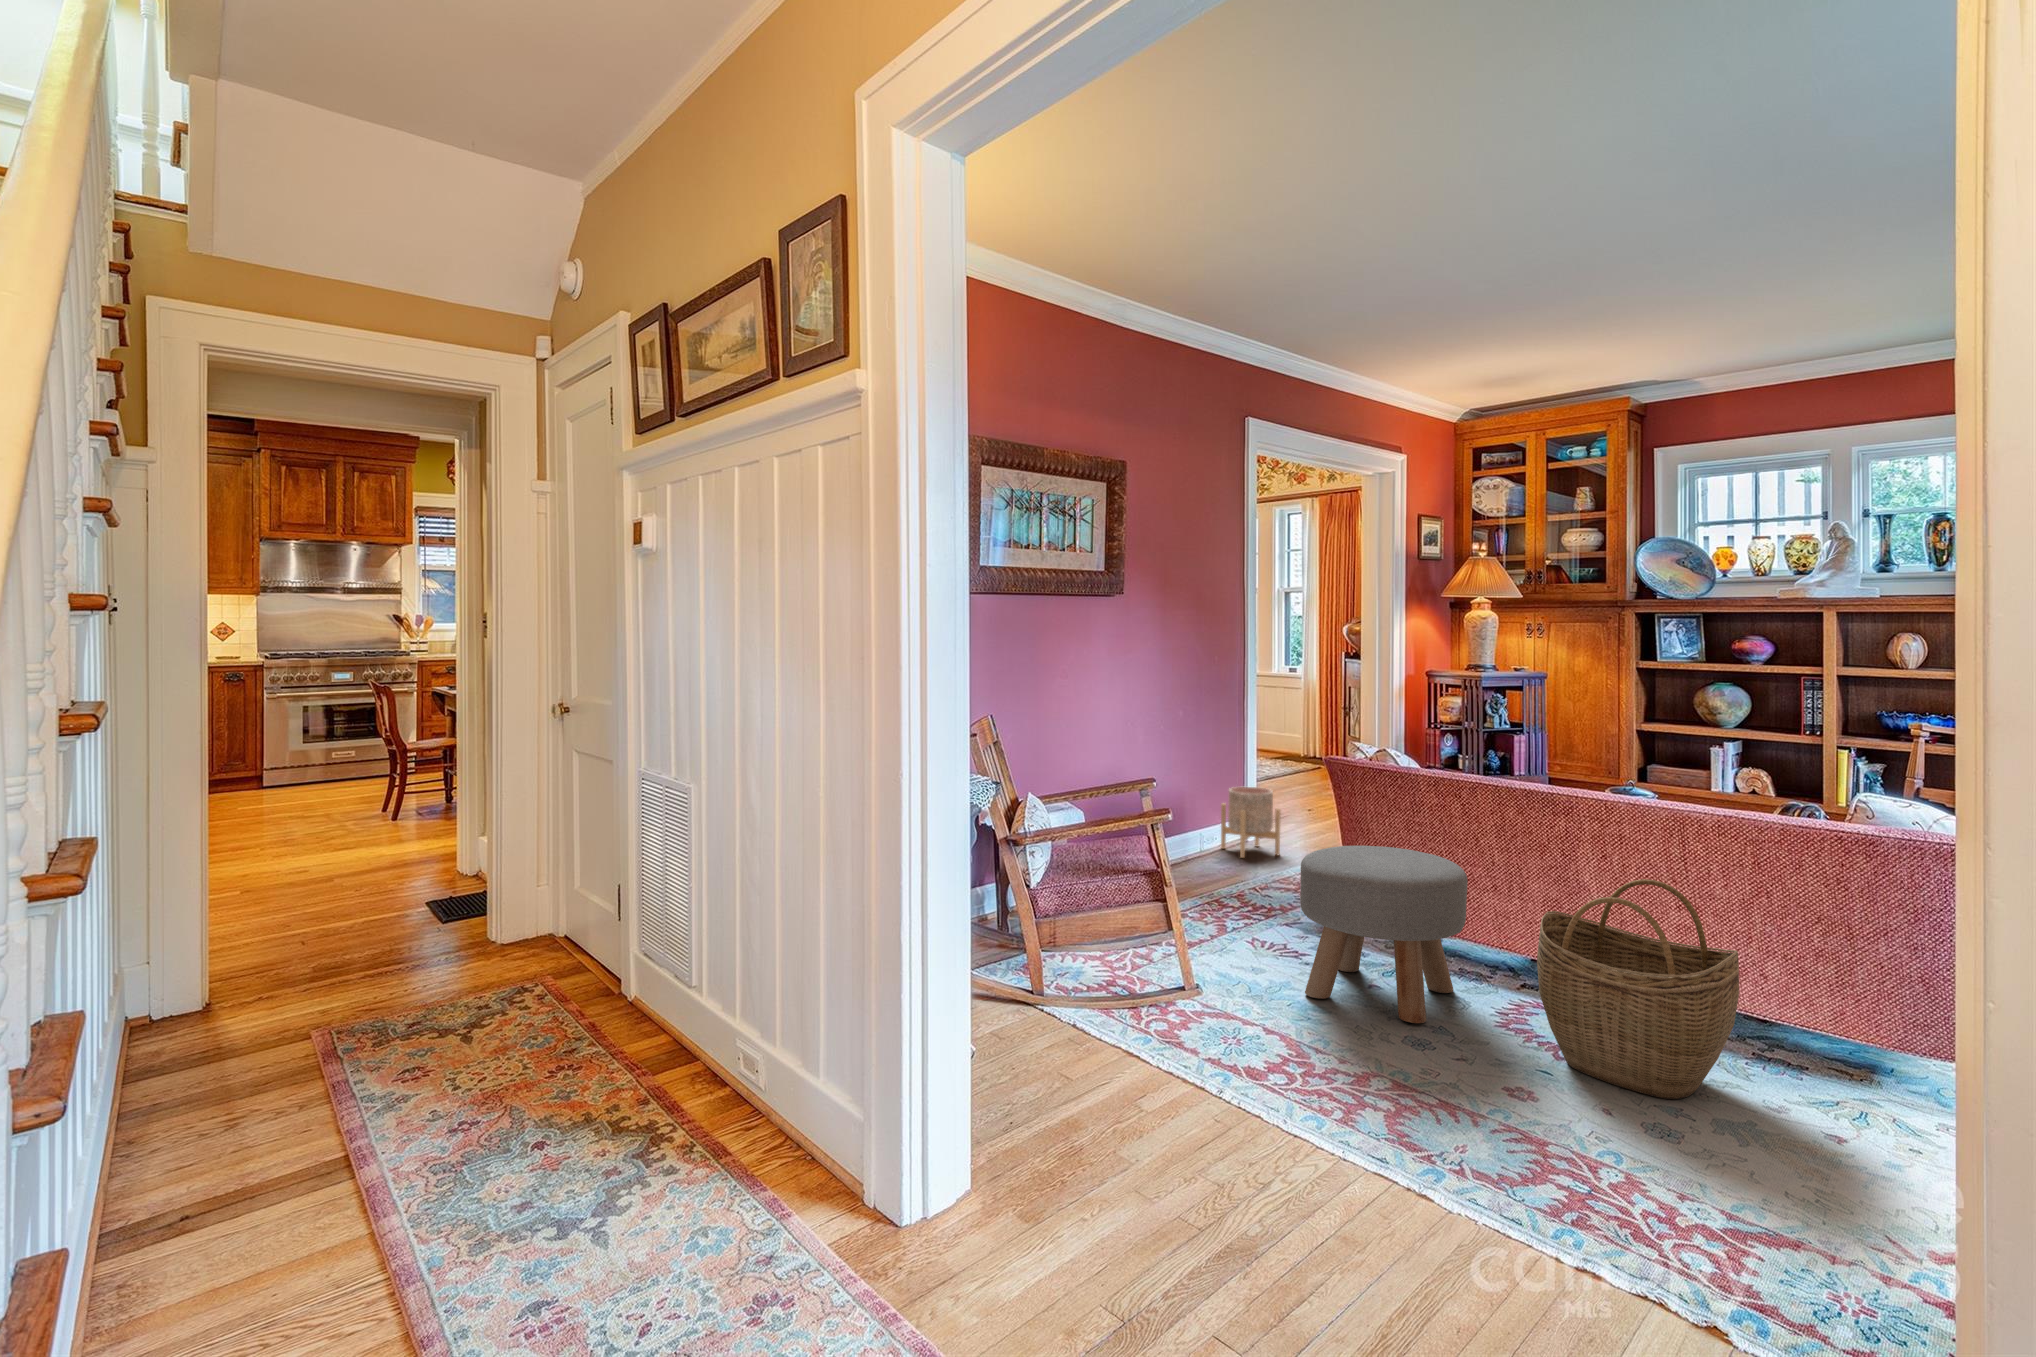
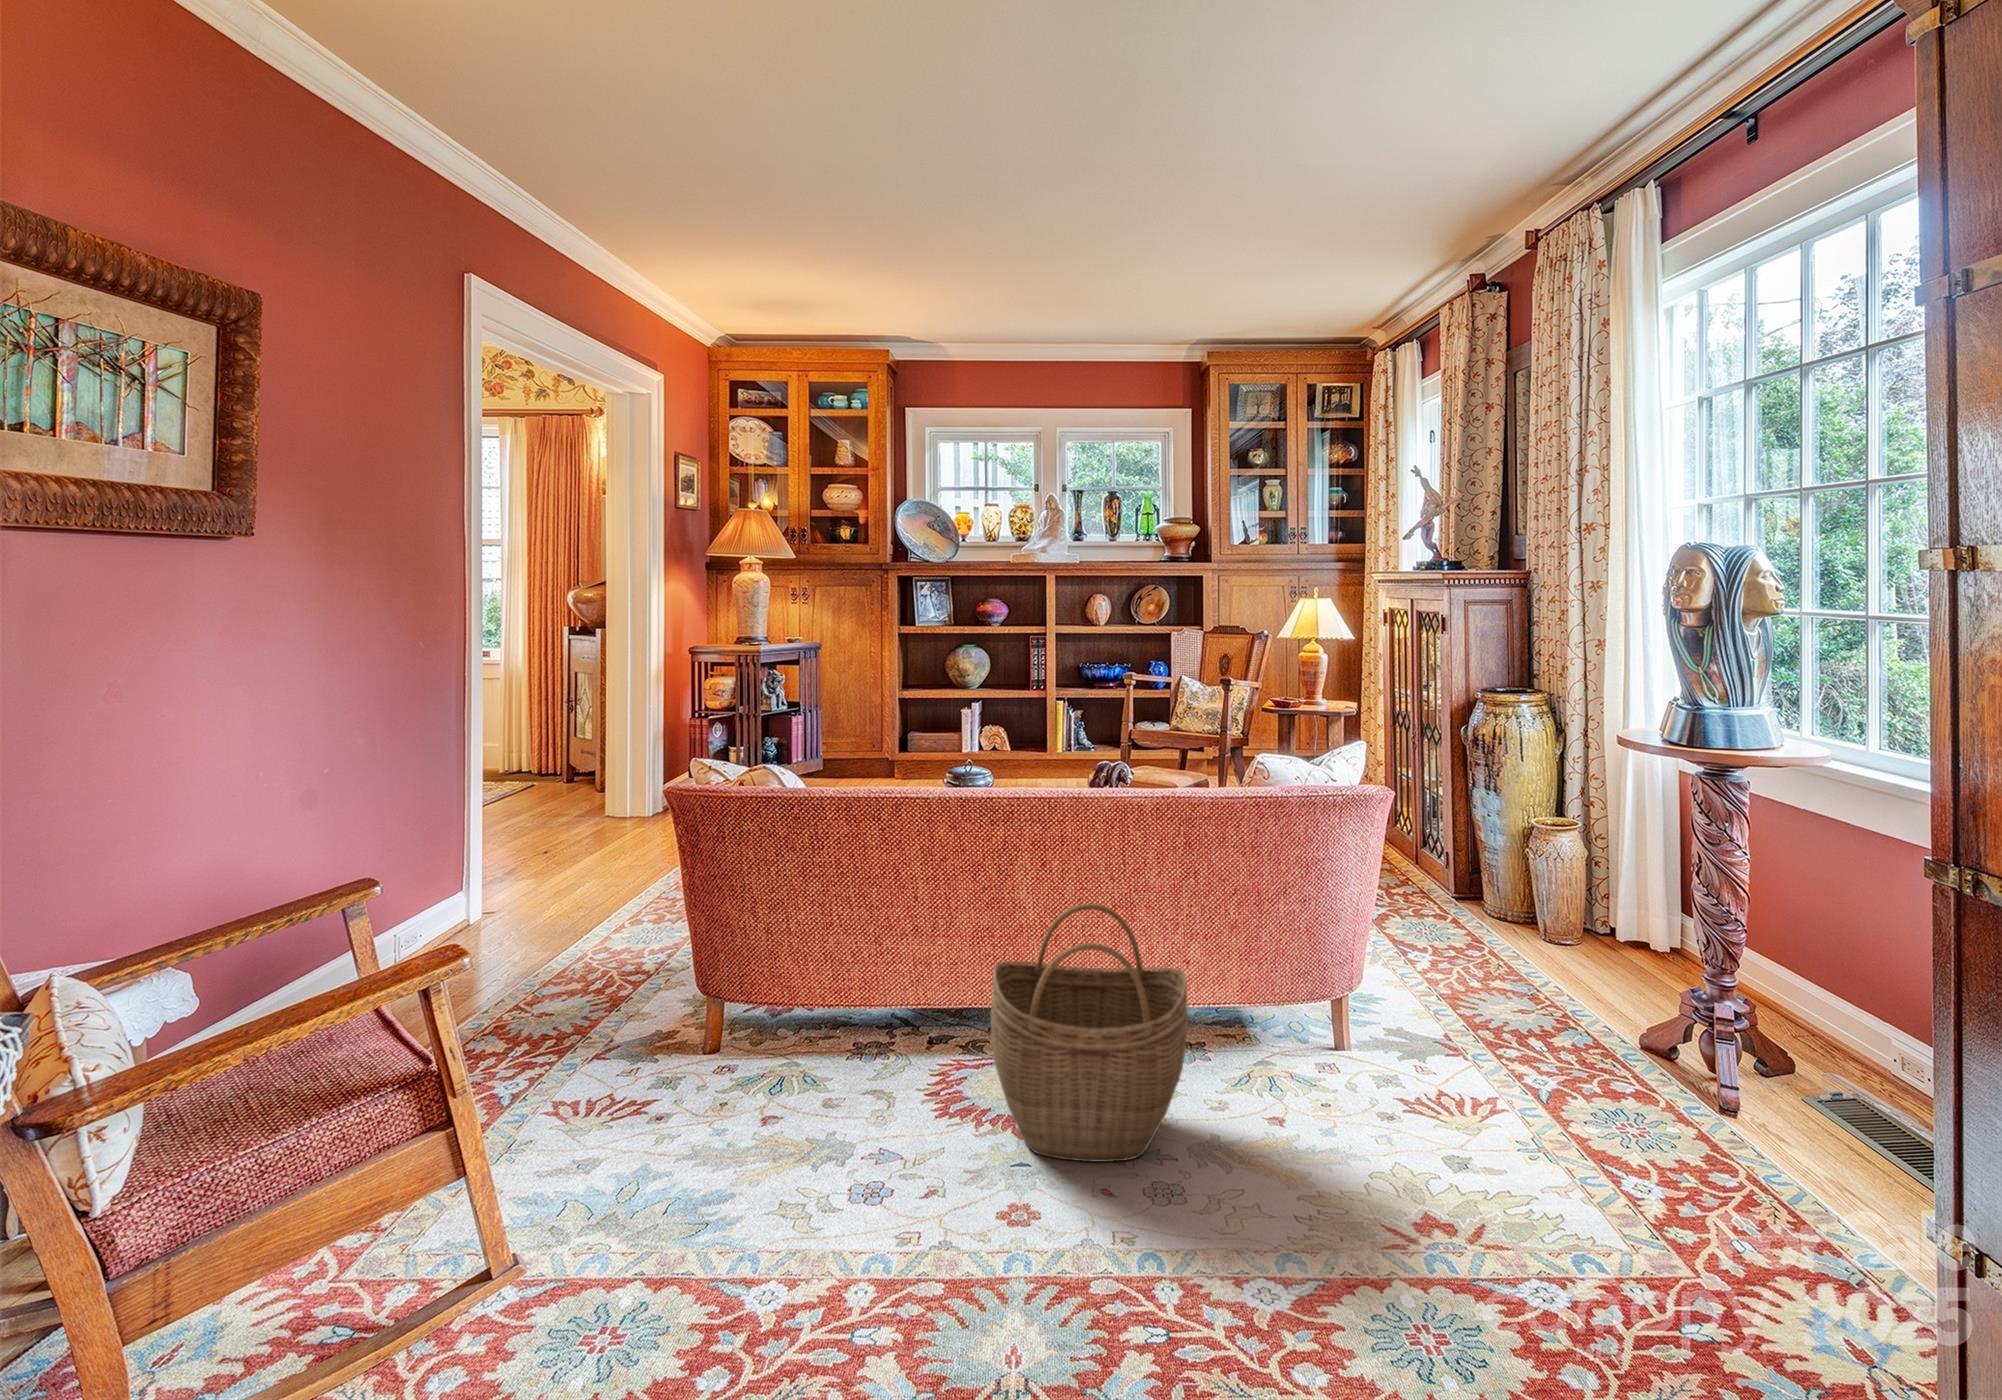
planter: present [1221,787,1281,858] -> none [453,826,552,937]
ottoman: present [1300,846,1468,1023] -> none [665,910,891,1171]

